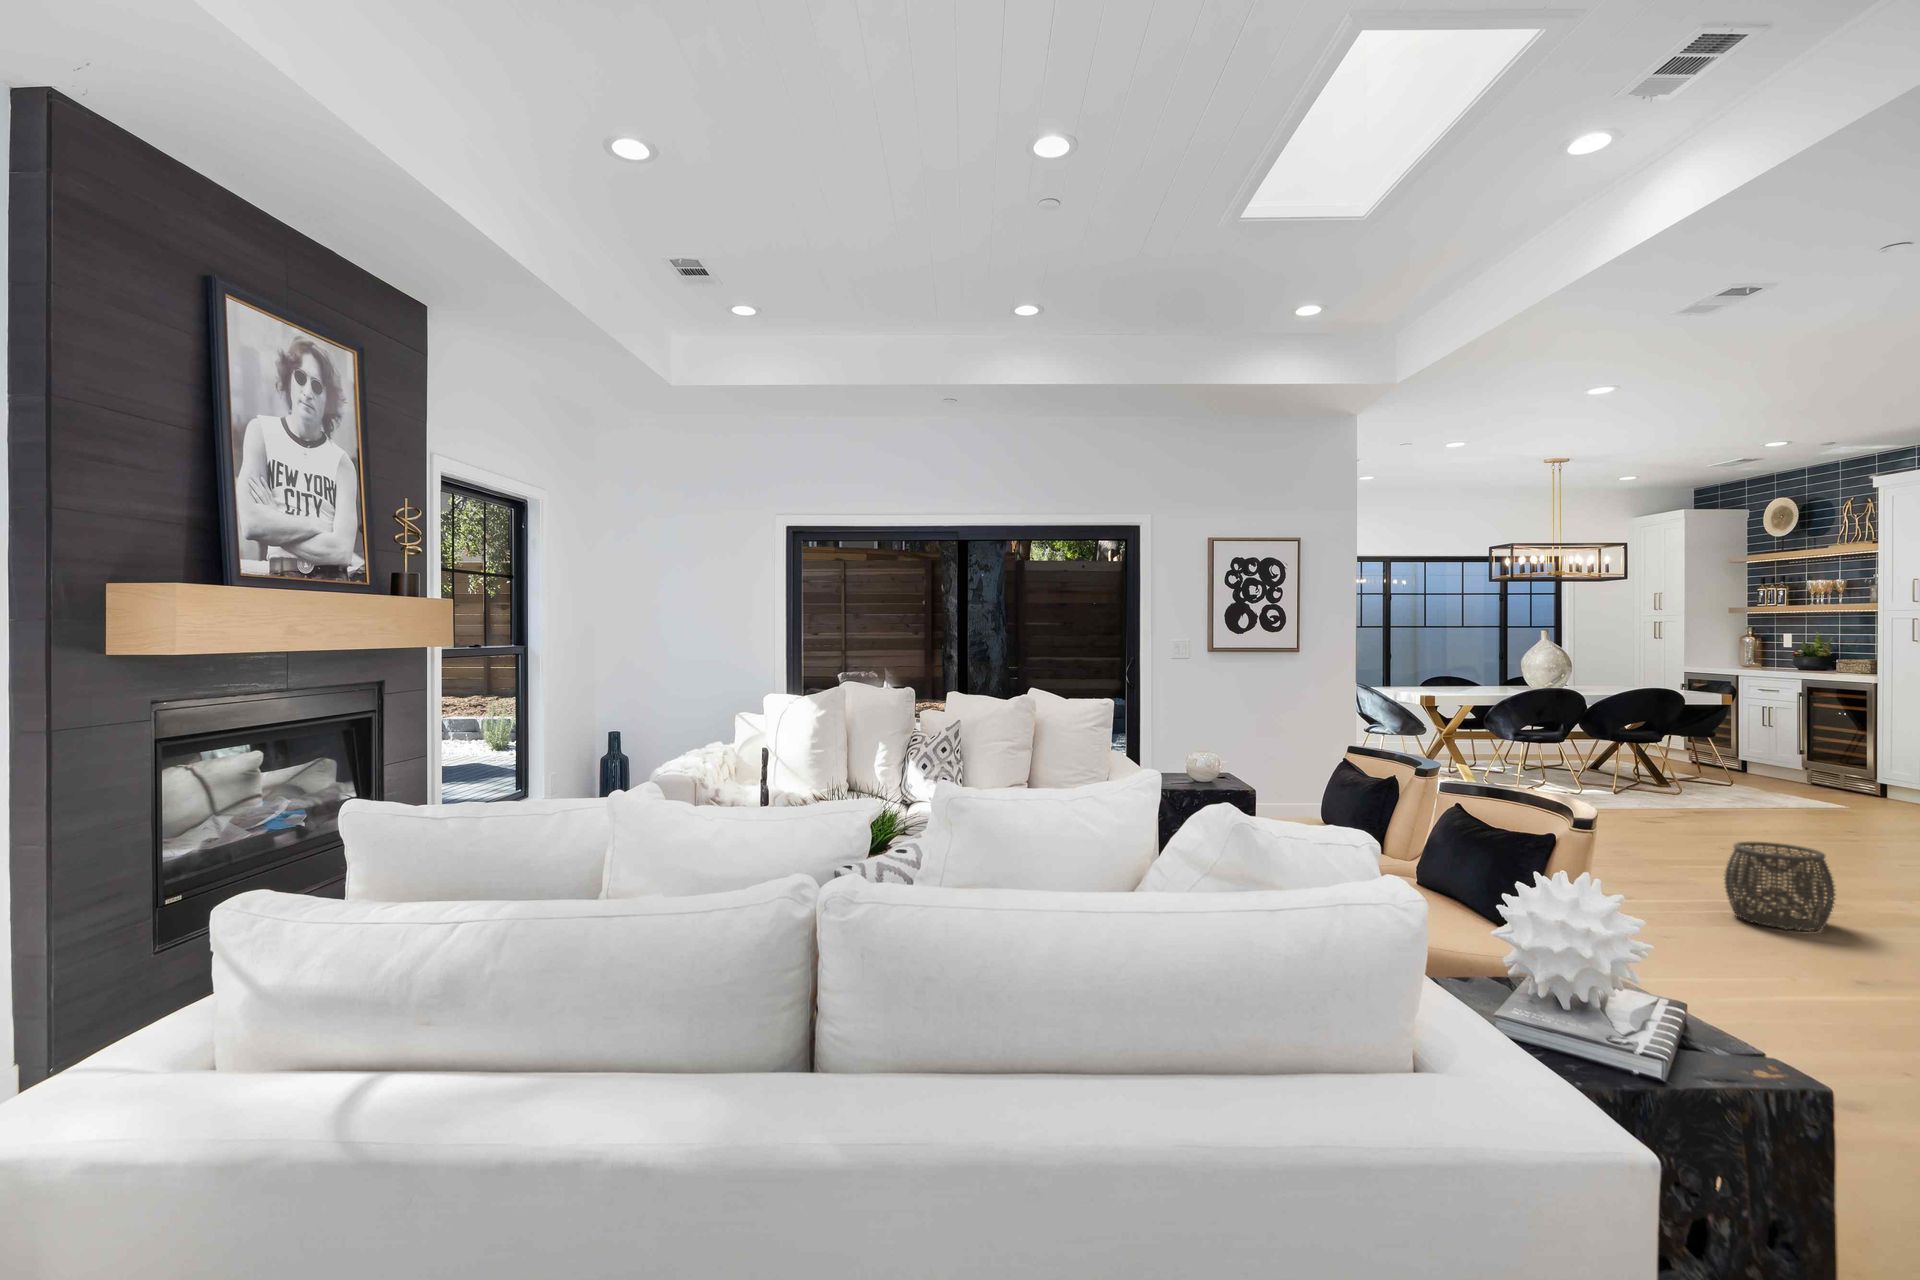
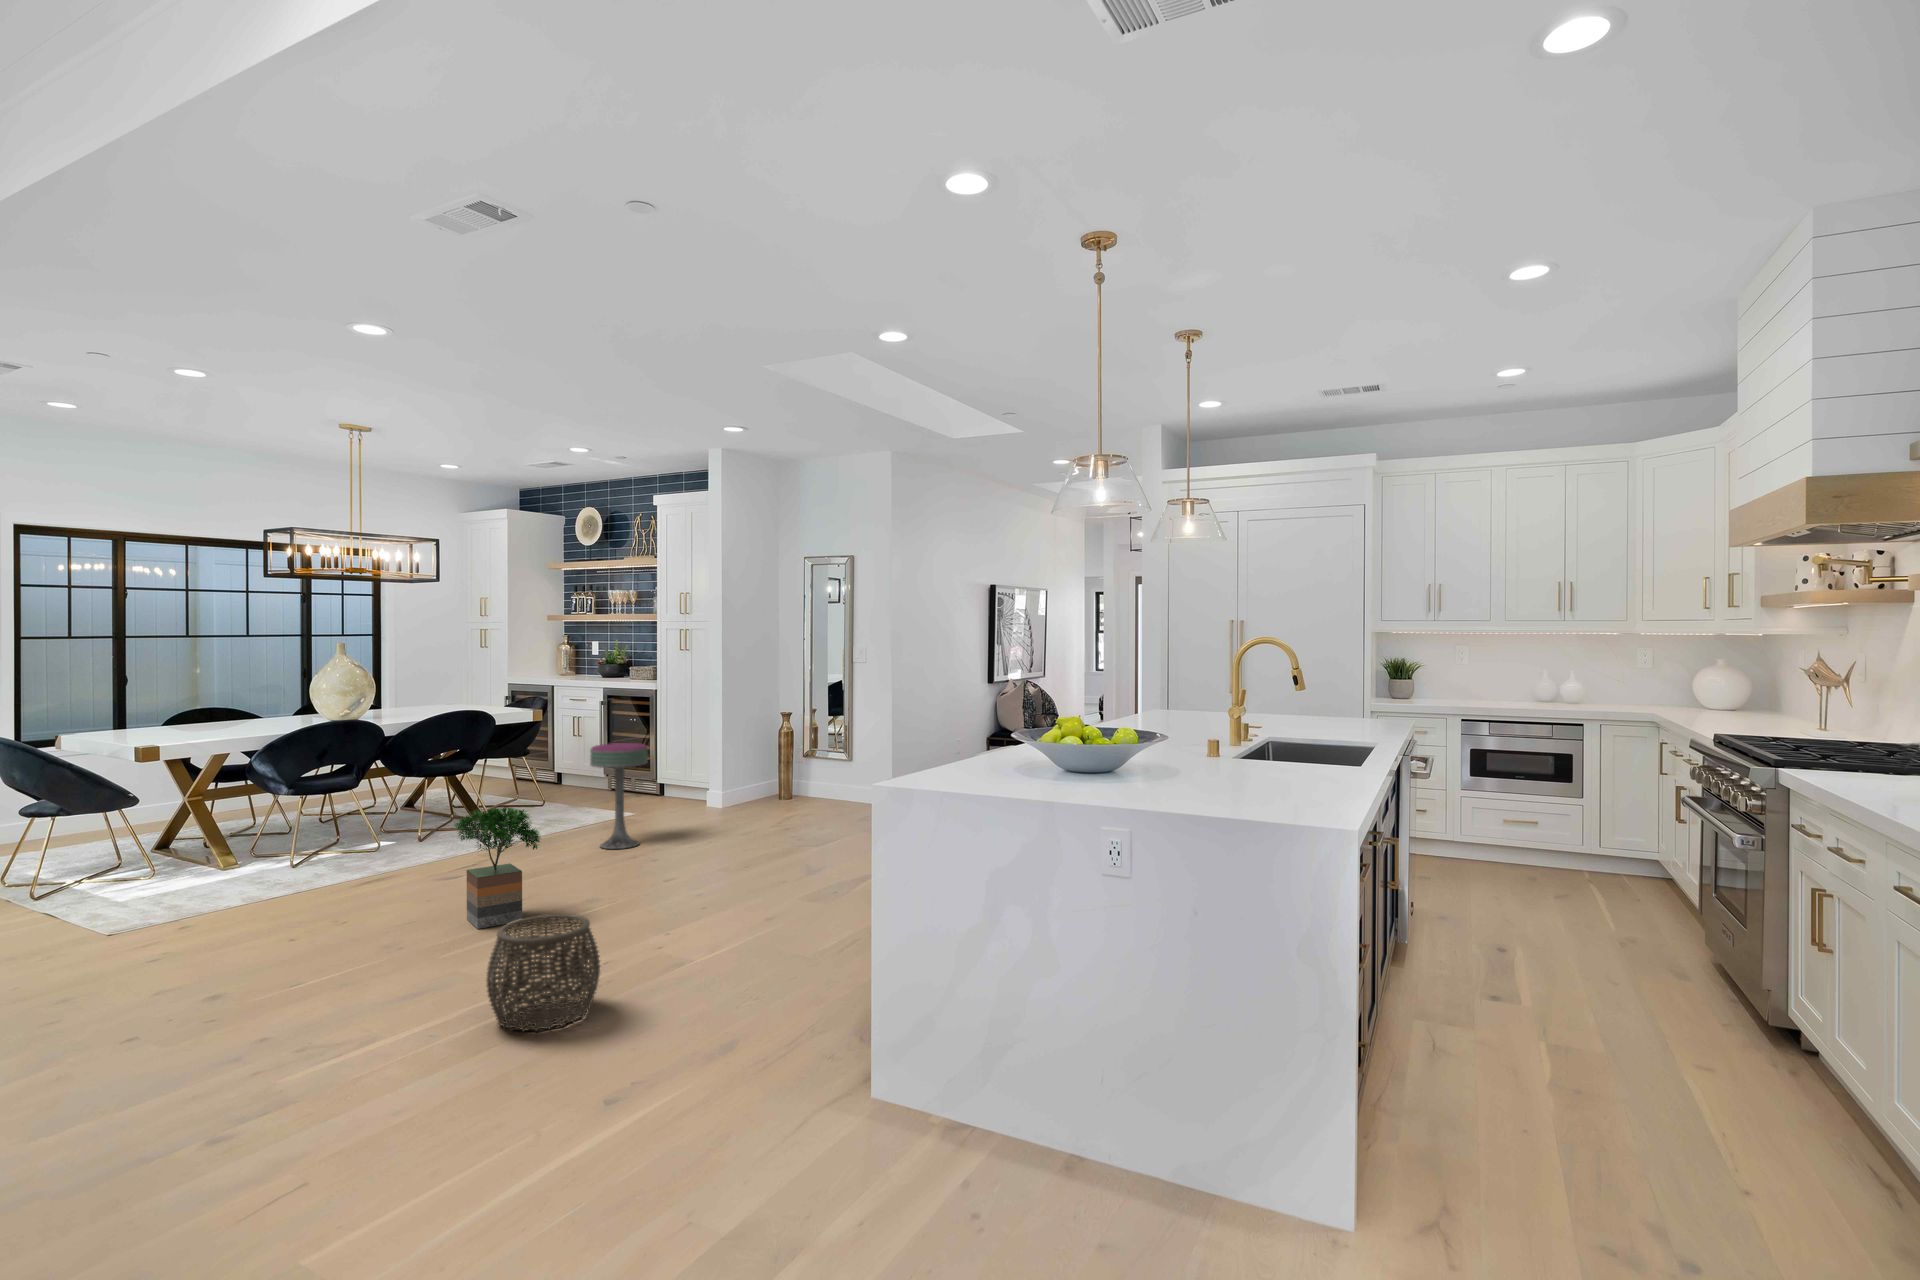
bar stool: none [1796,729,1870,833] -> present [590,743,648,849]
potted tree: none [1669,762,1757,863] -> present [454,807,540,929]

